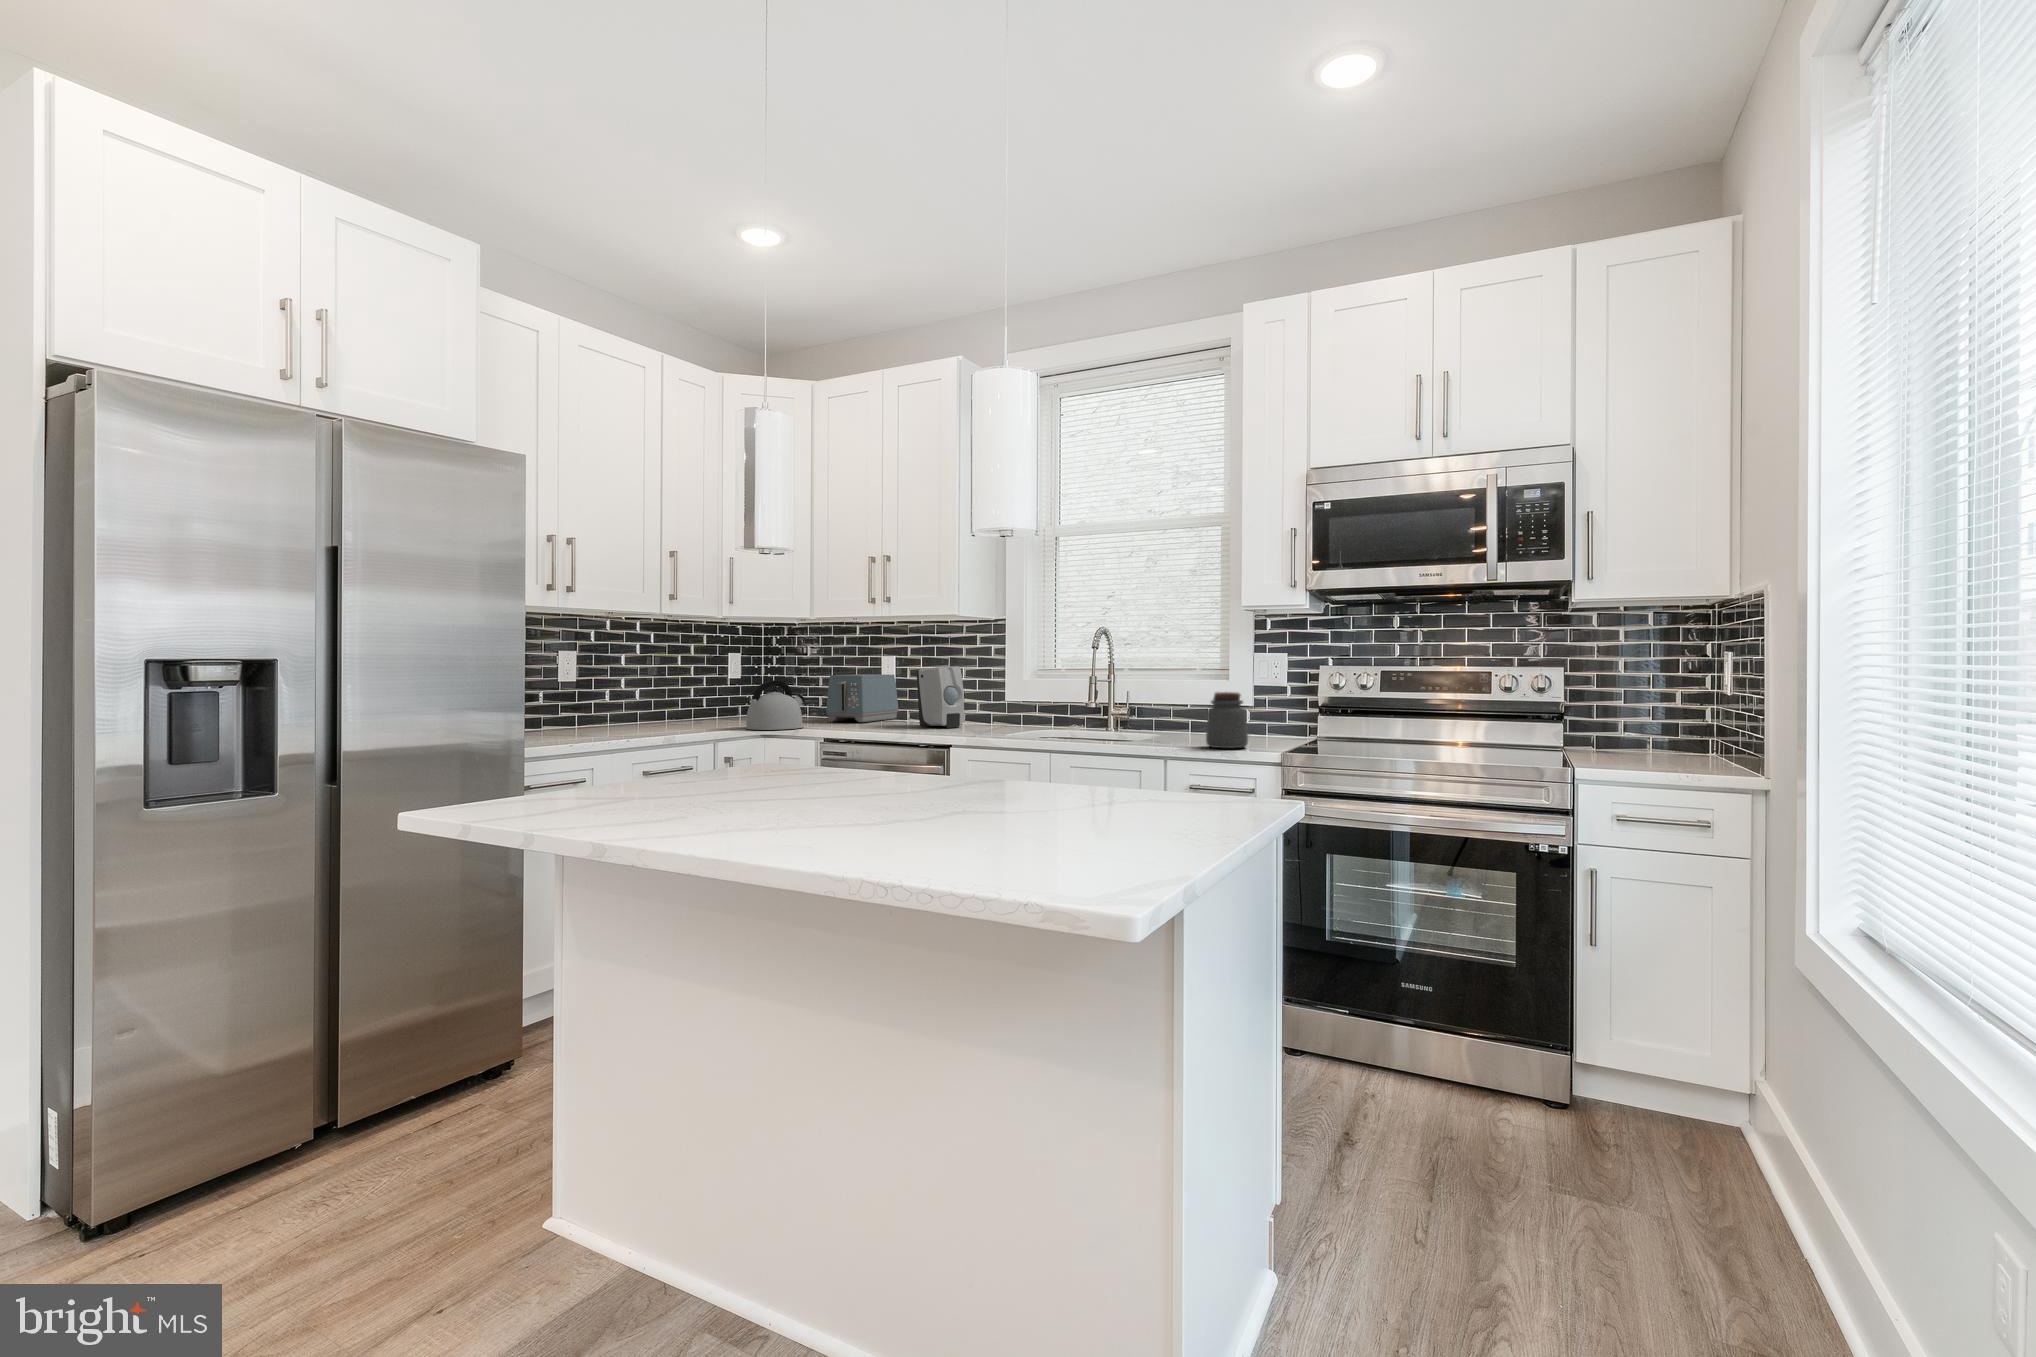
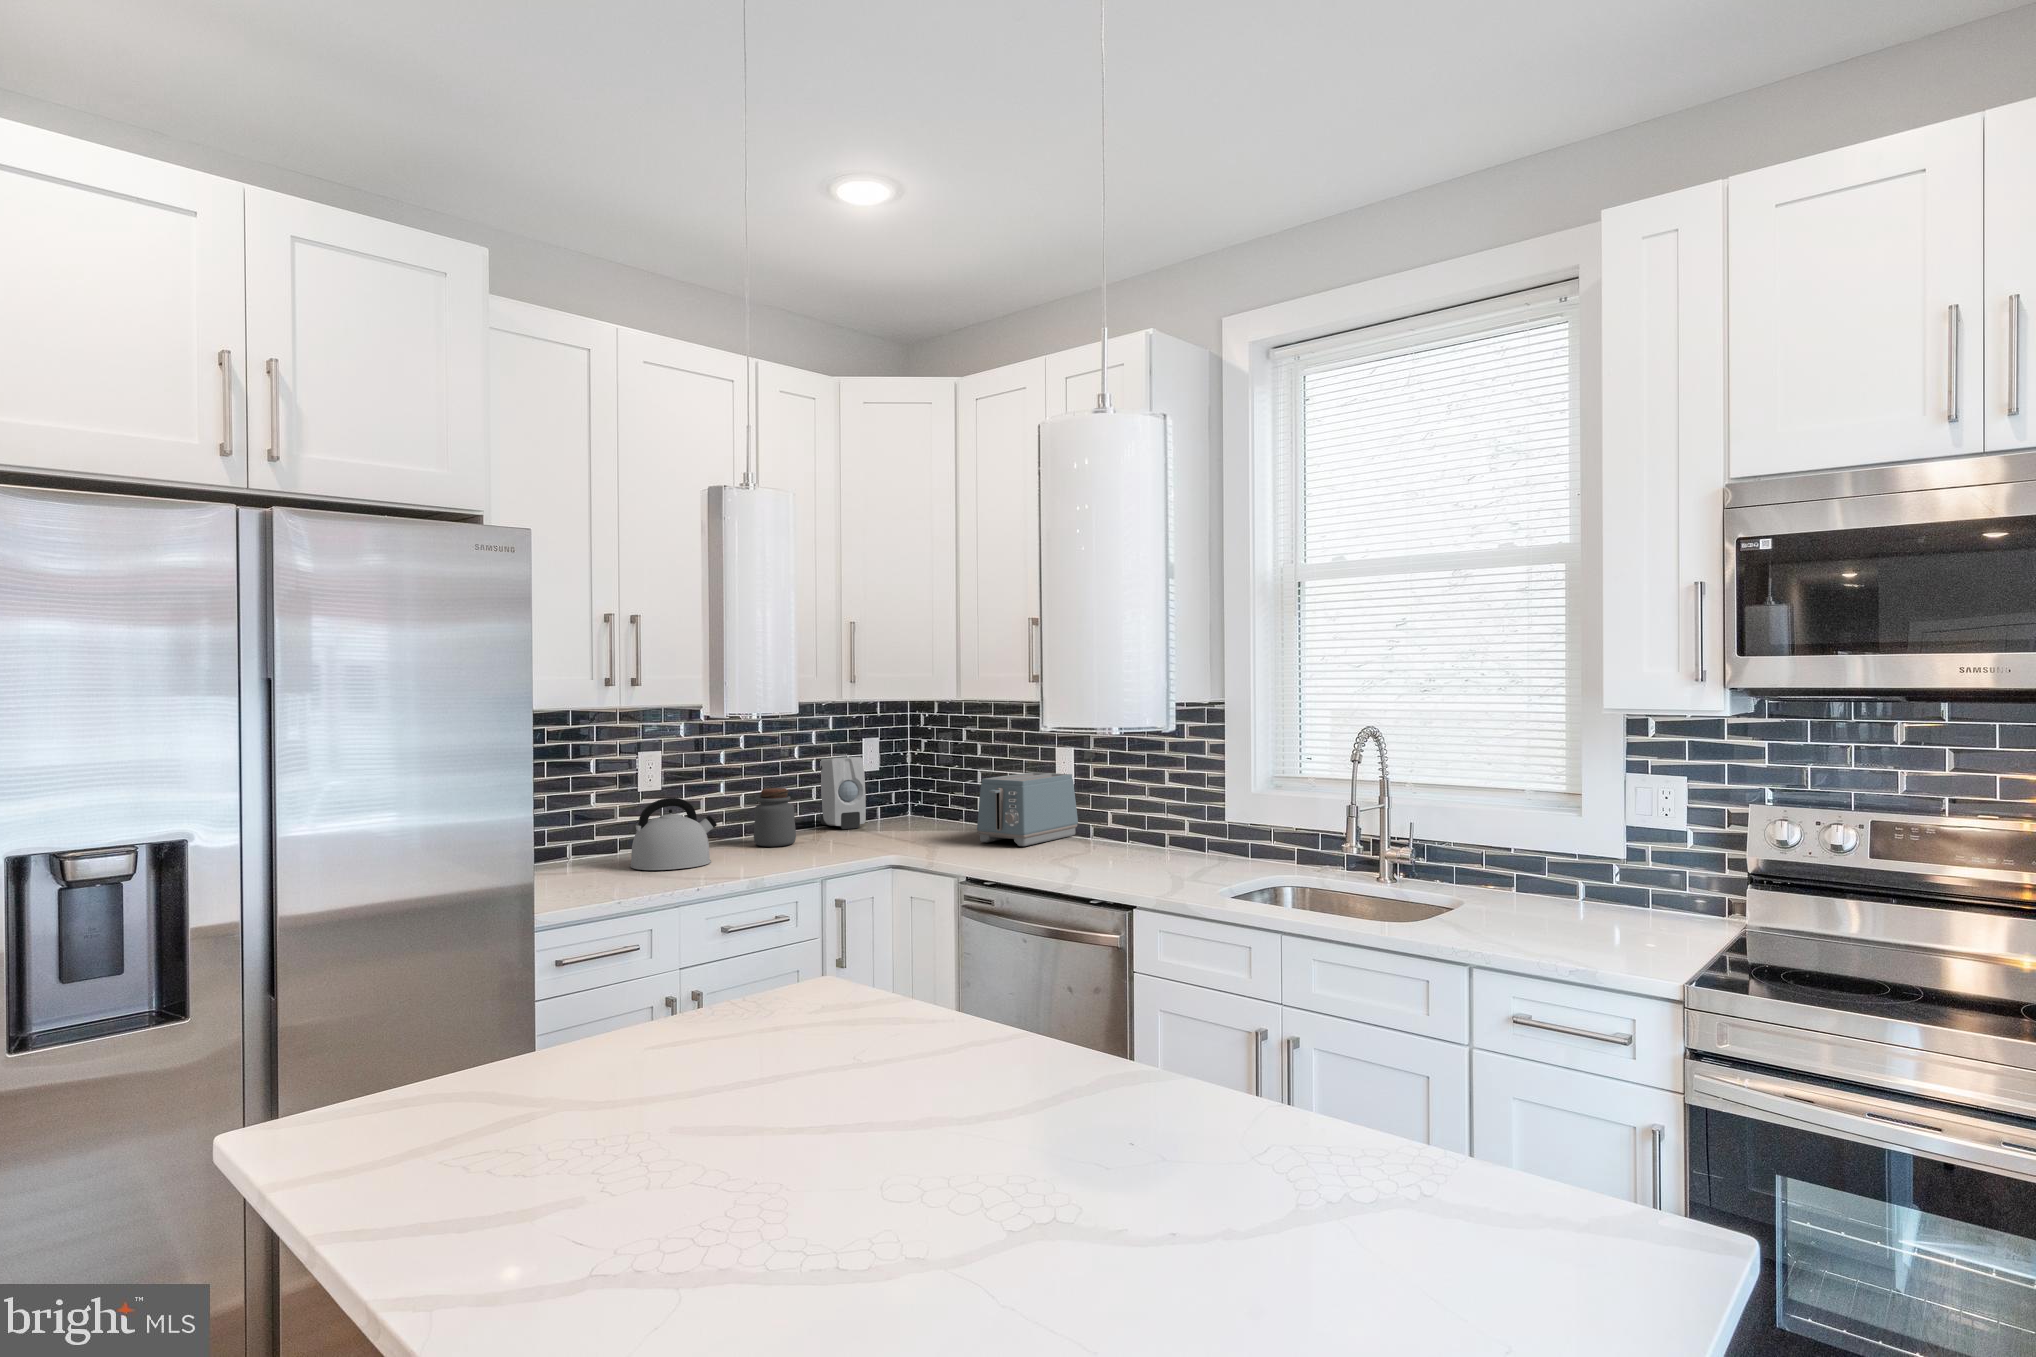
soap dispenser: present [917,666,964,728] -> present [819,757,866,829]
kettle: present [746,680,805,730] -> present [630,798,717,870]
jar: present [1206,692,1248,748] -> present [754,788,796,846]

